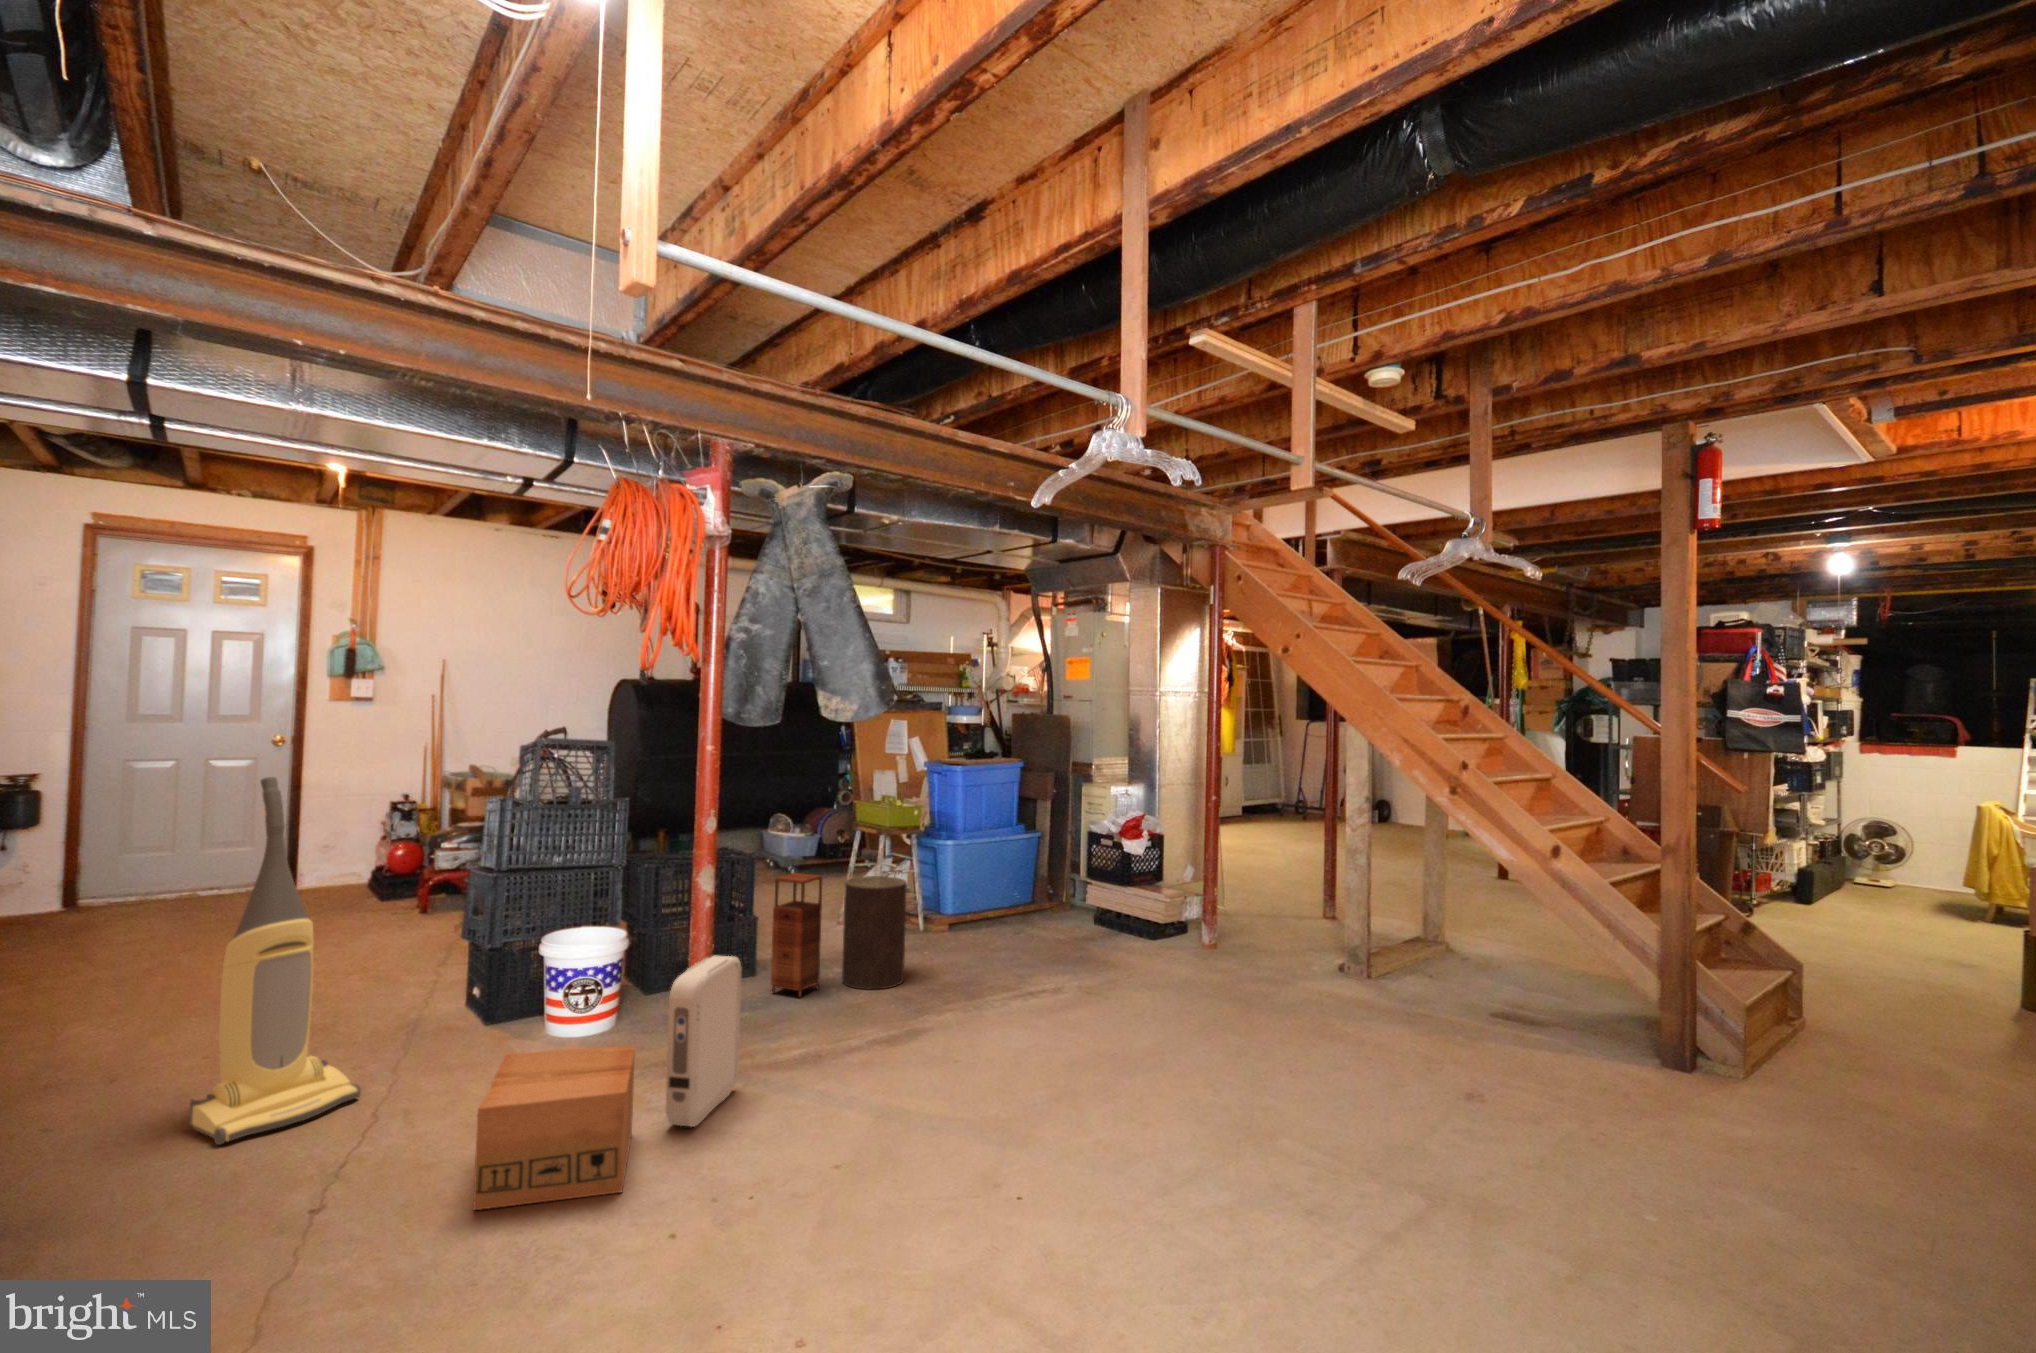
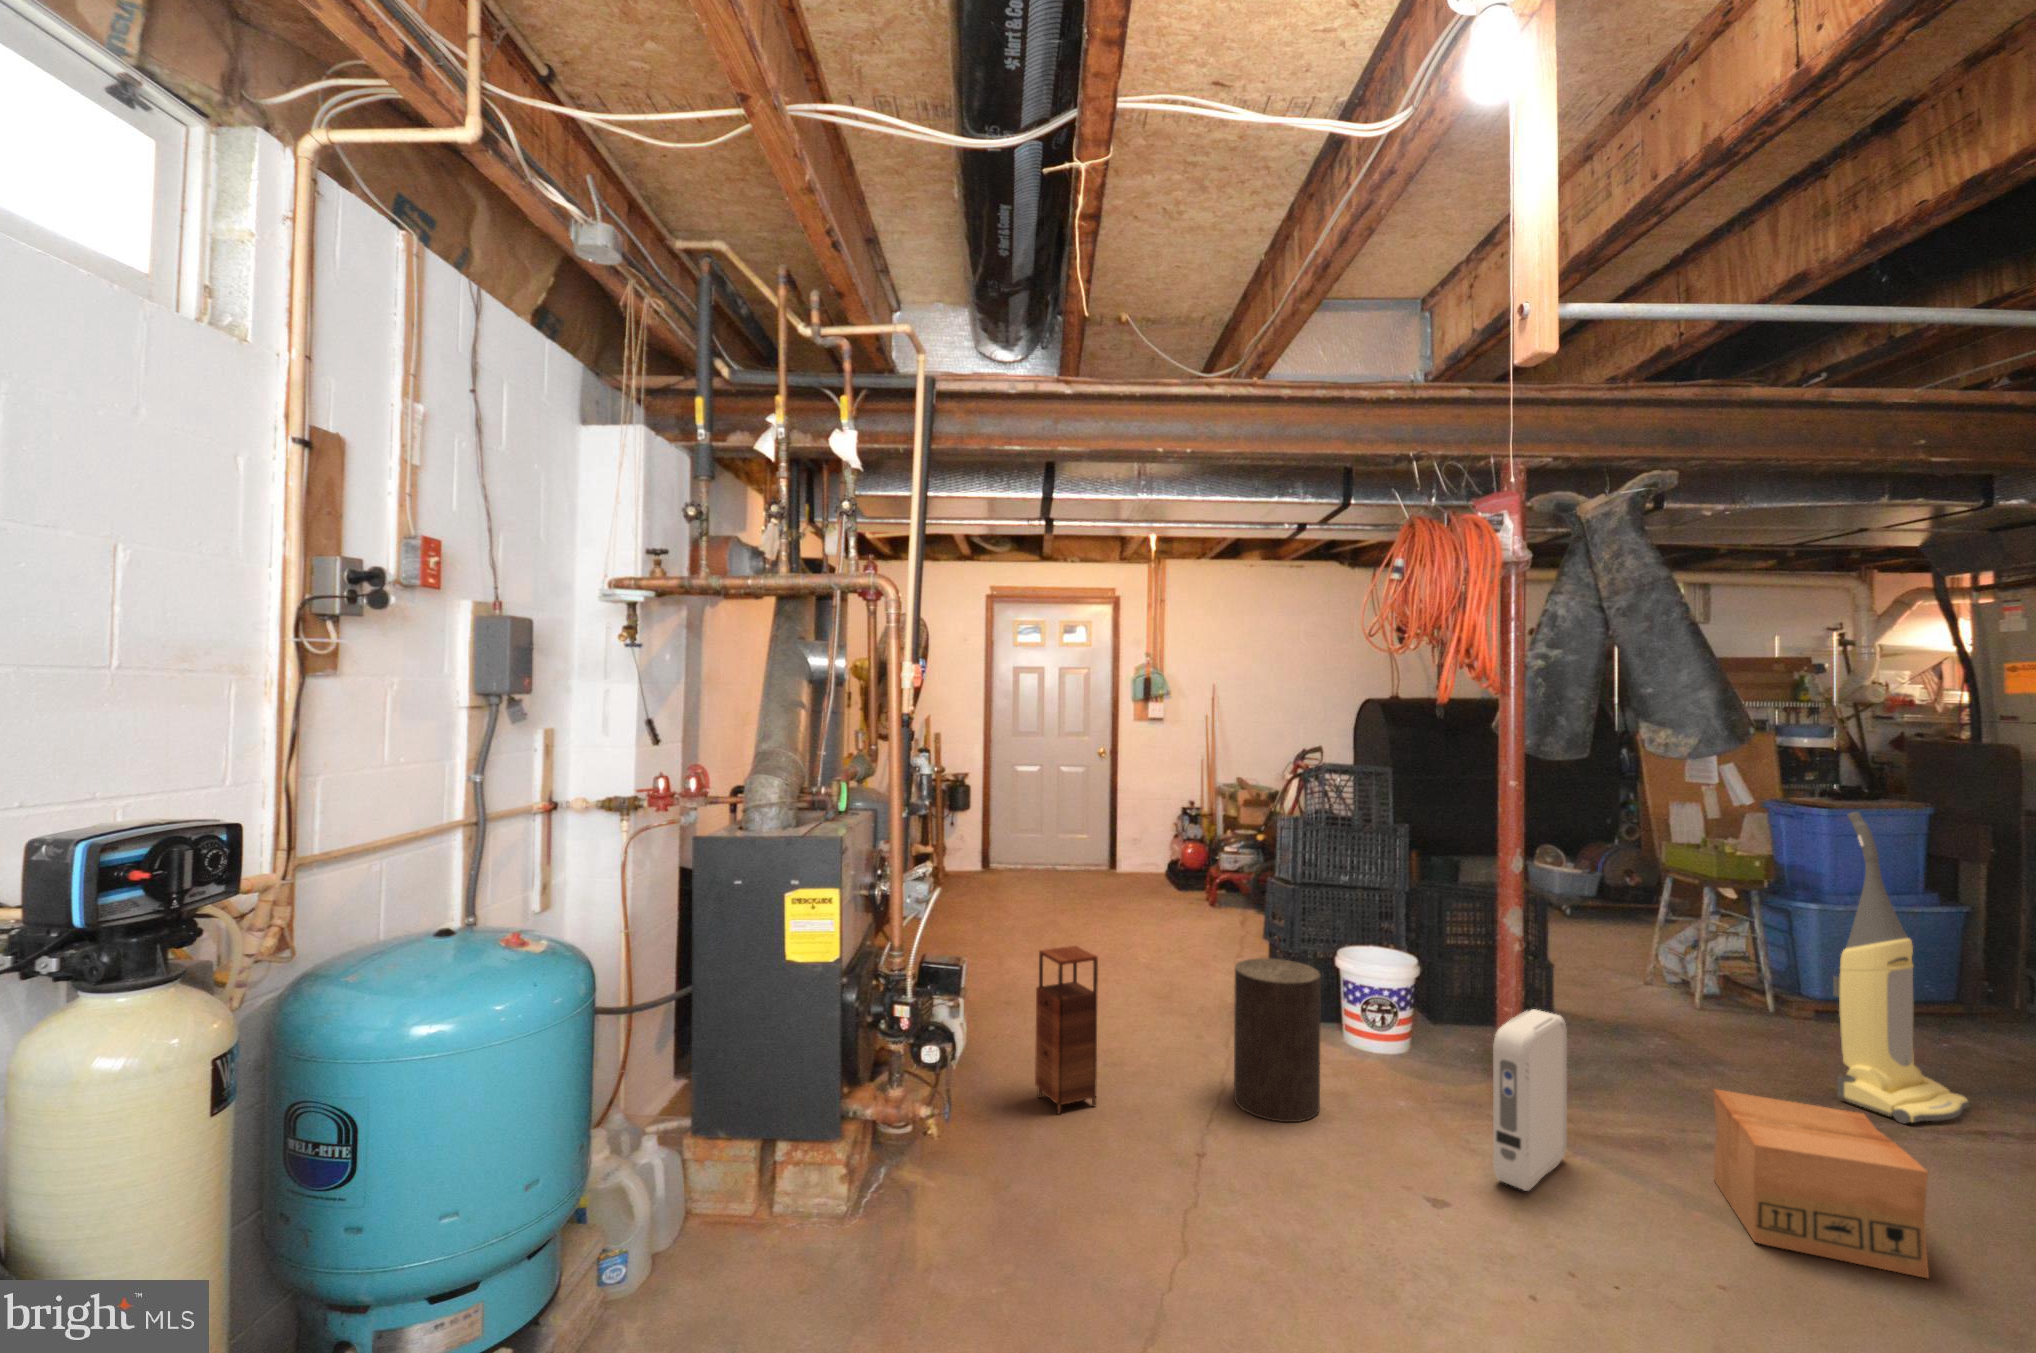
vacuum cleaner: present [189,777,361,1145] -> present [1833,812,1970,1123]
storage cabinet: present [771,873,822,998] -> present [1035,946,1098,1114]
stool: present [842,876,907,990] -> present [1234,958,1321,1122]
cardboard box: present [473,1046,635,1210] -> present [1713,1089,1929,1278]

